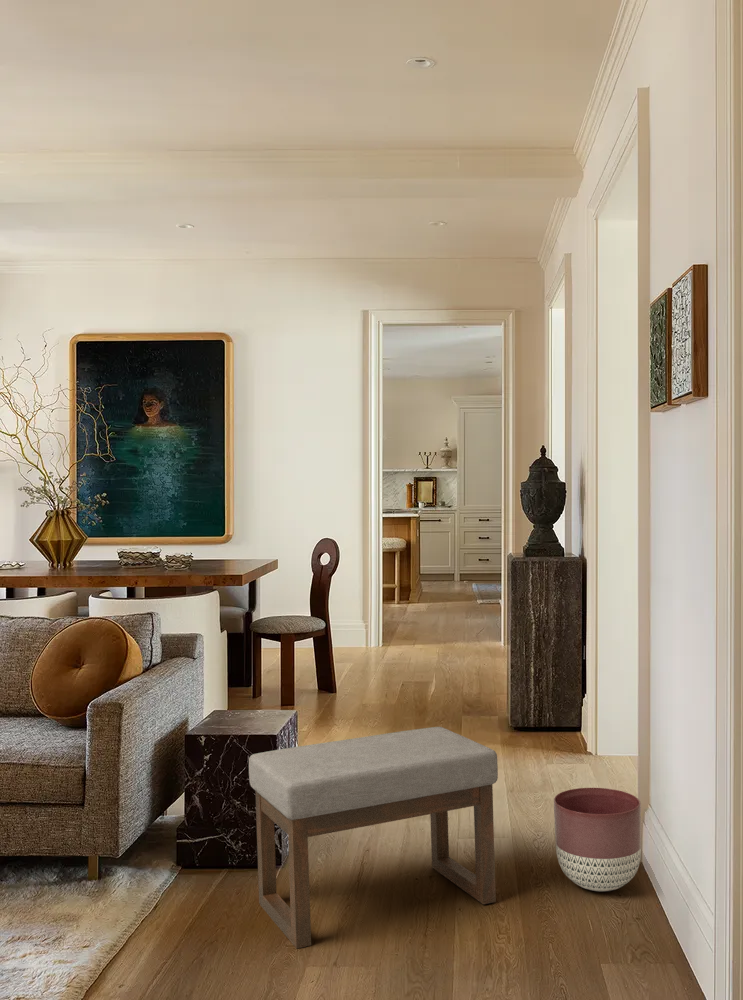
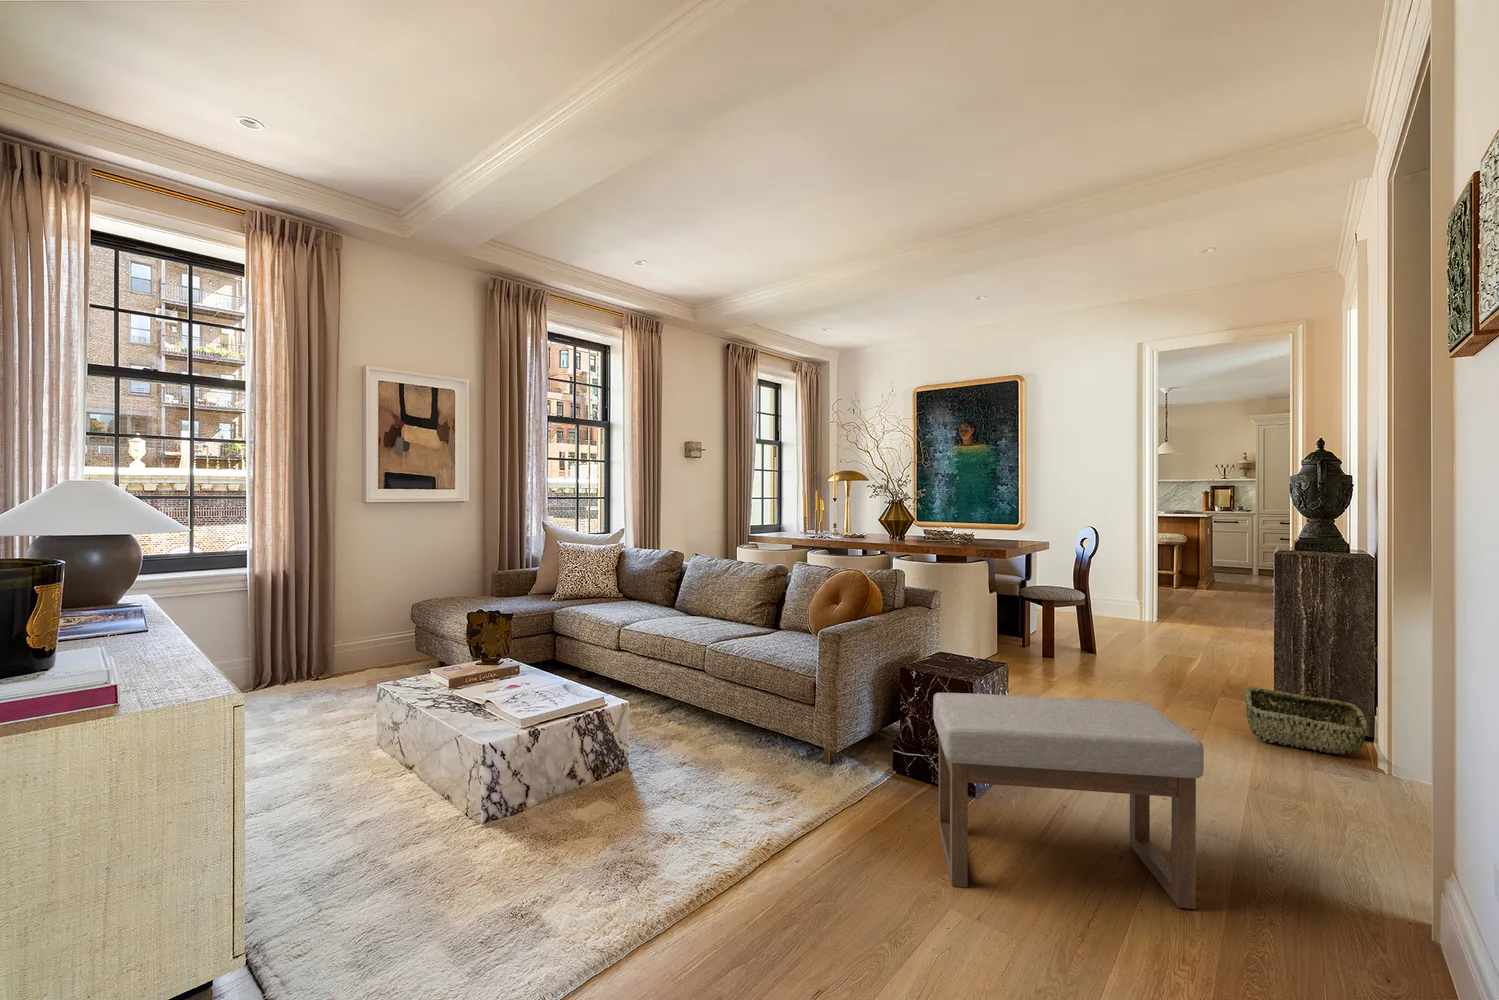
woven basket: none [489,700,584,751] -> present [1244,687,1370,754]
planter: present [554,788,641,891] -> none [1288,807,1428,949]

